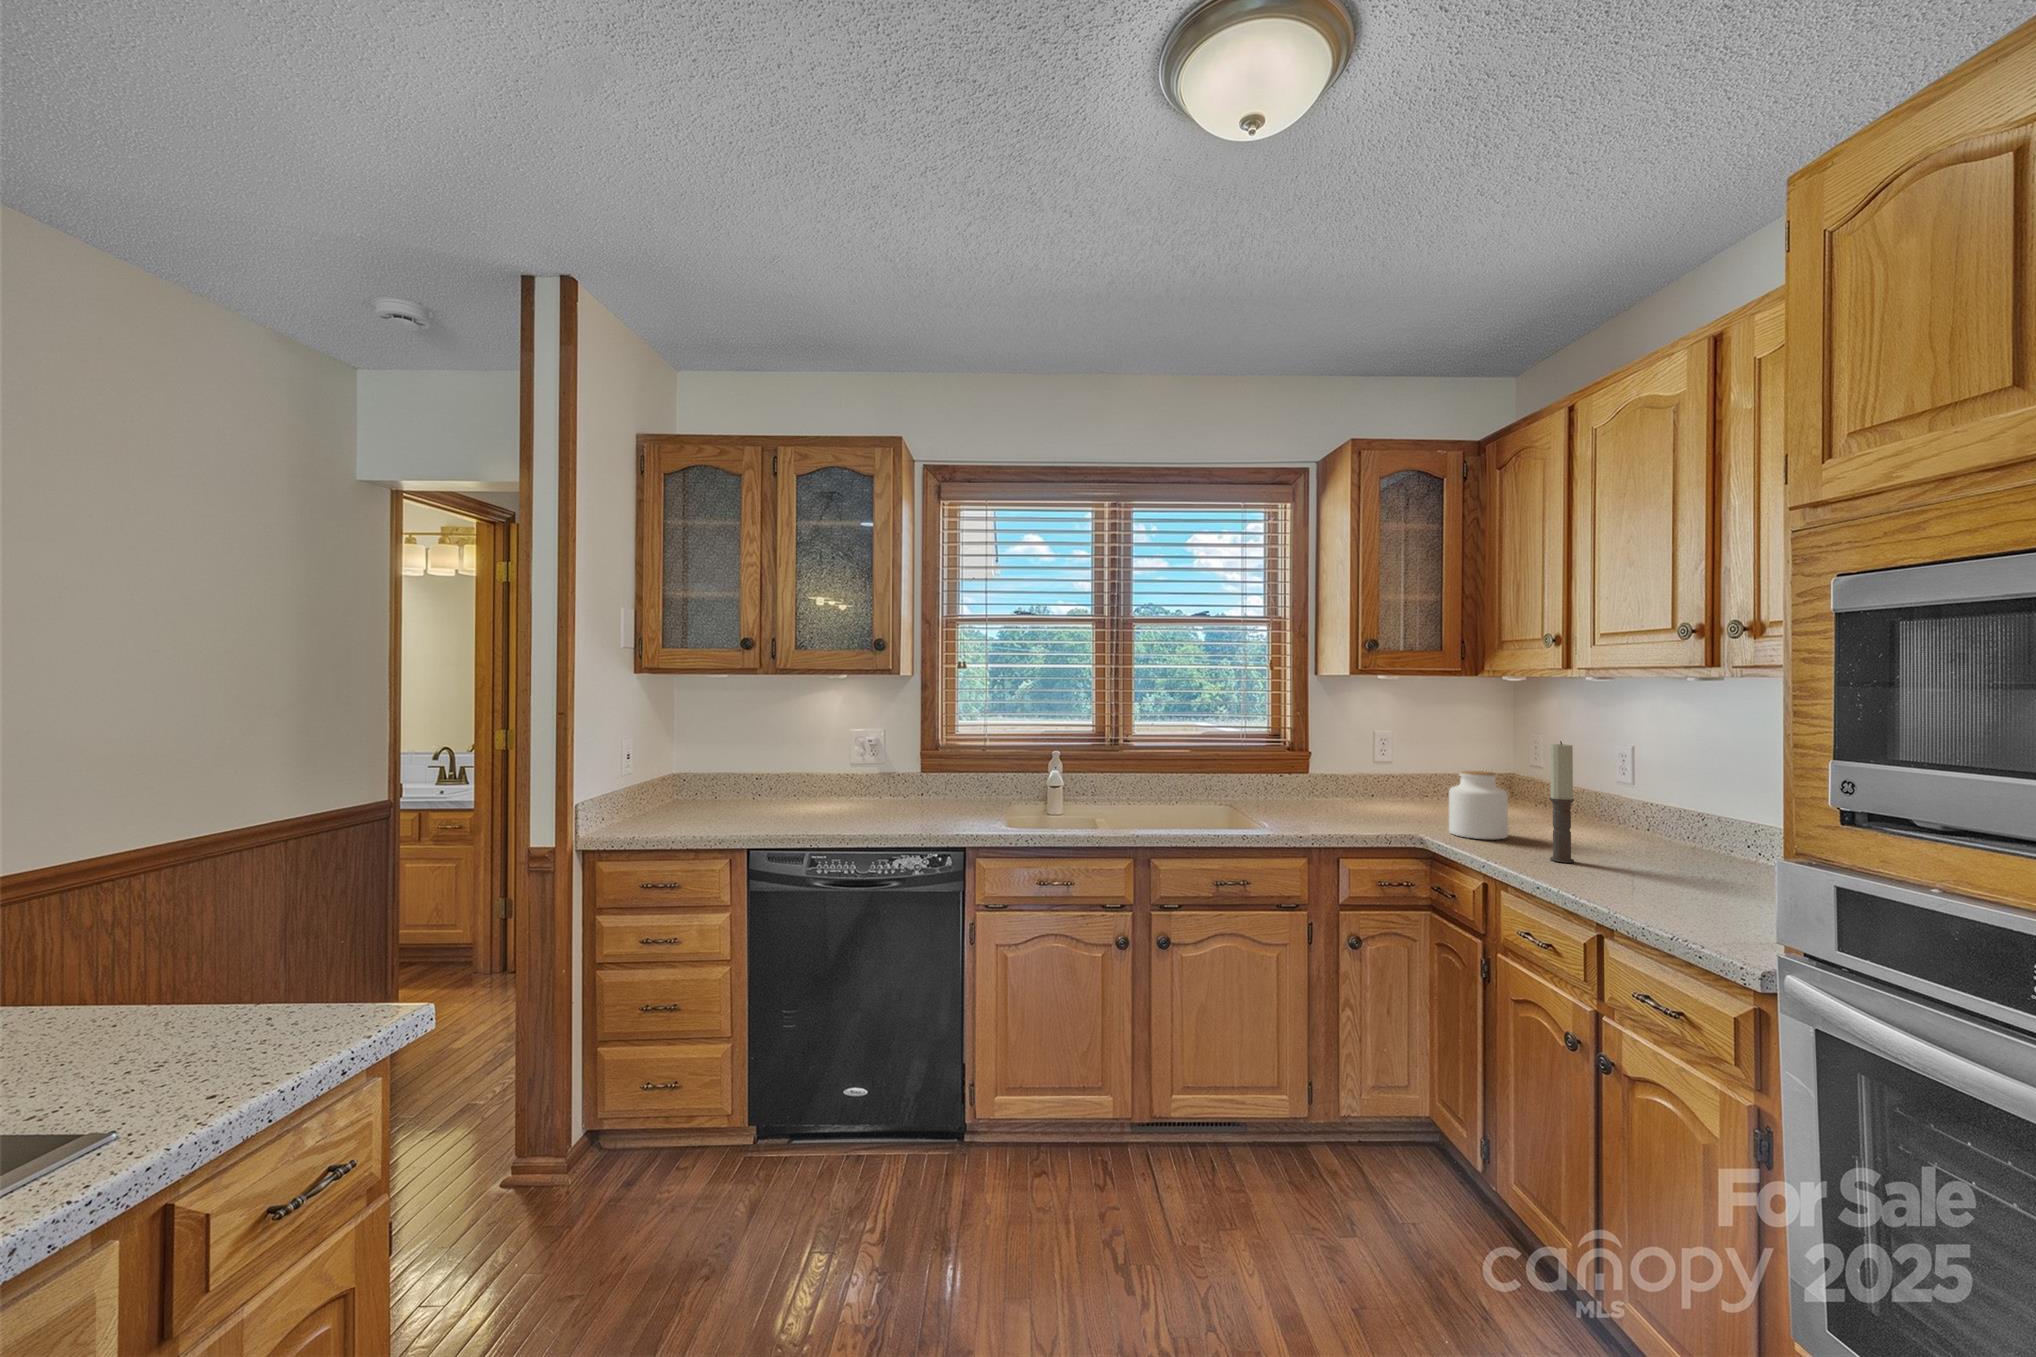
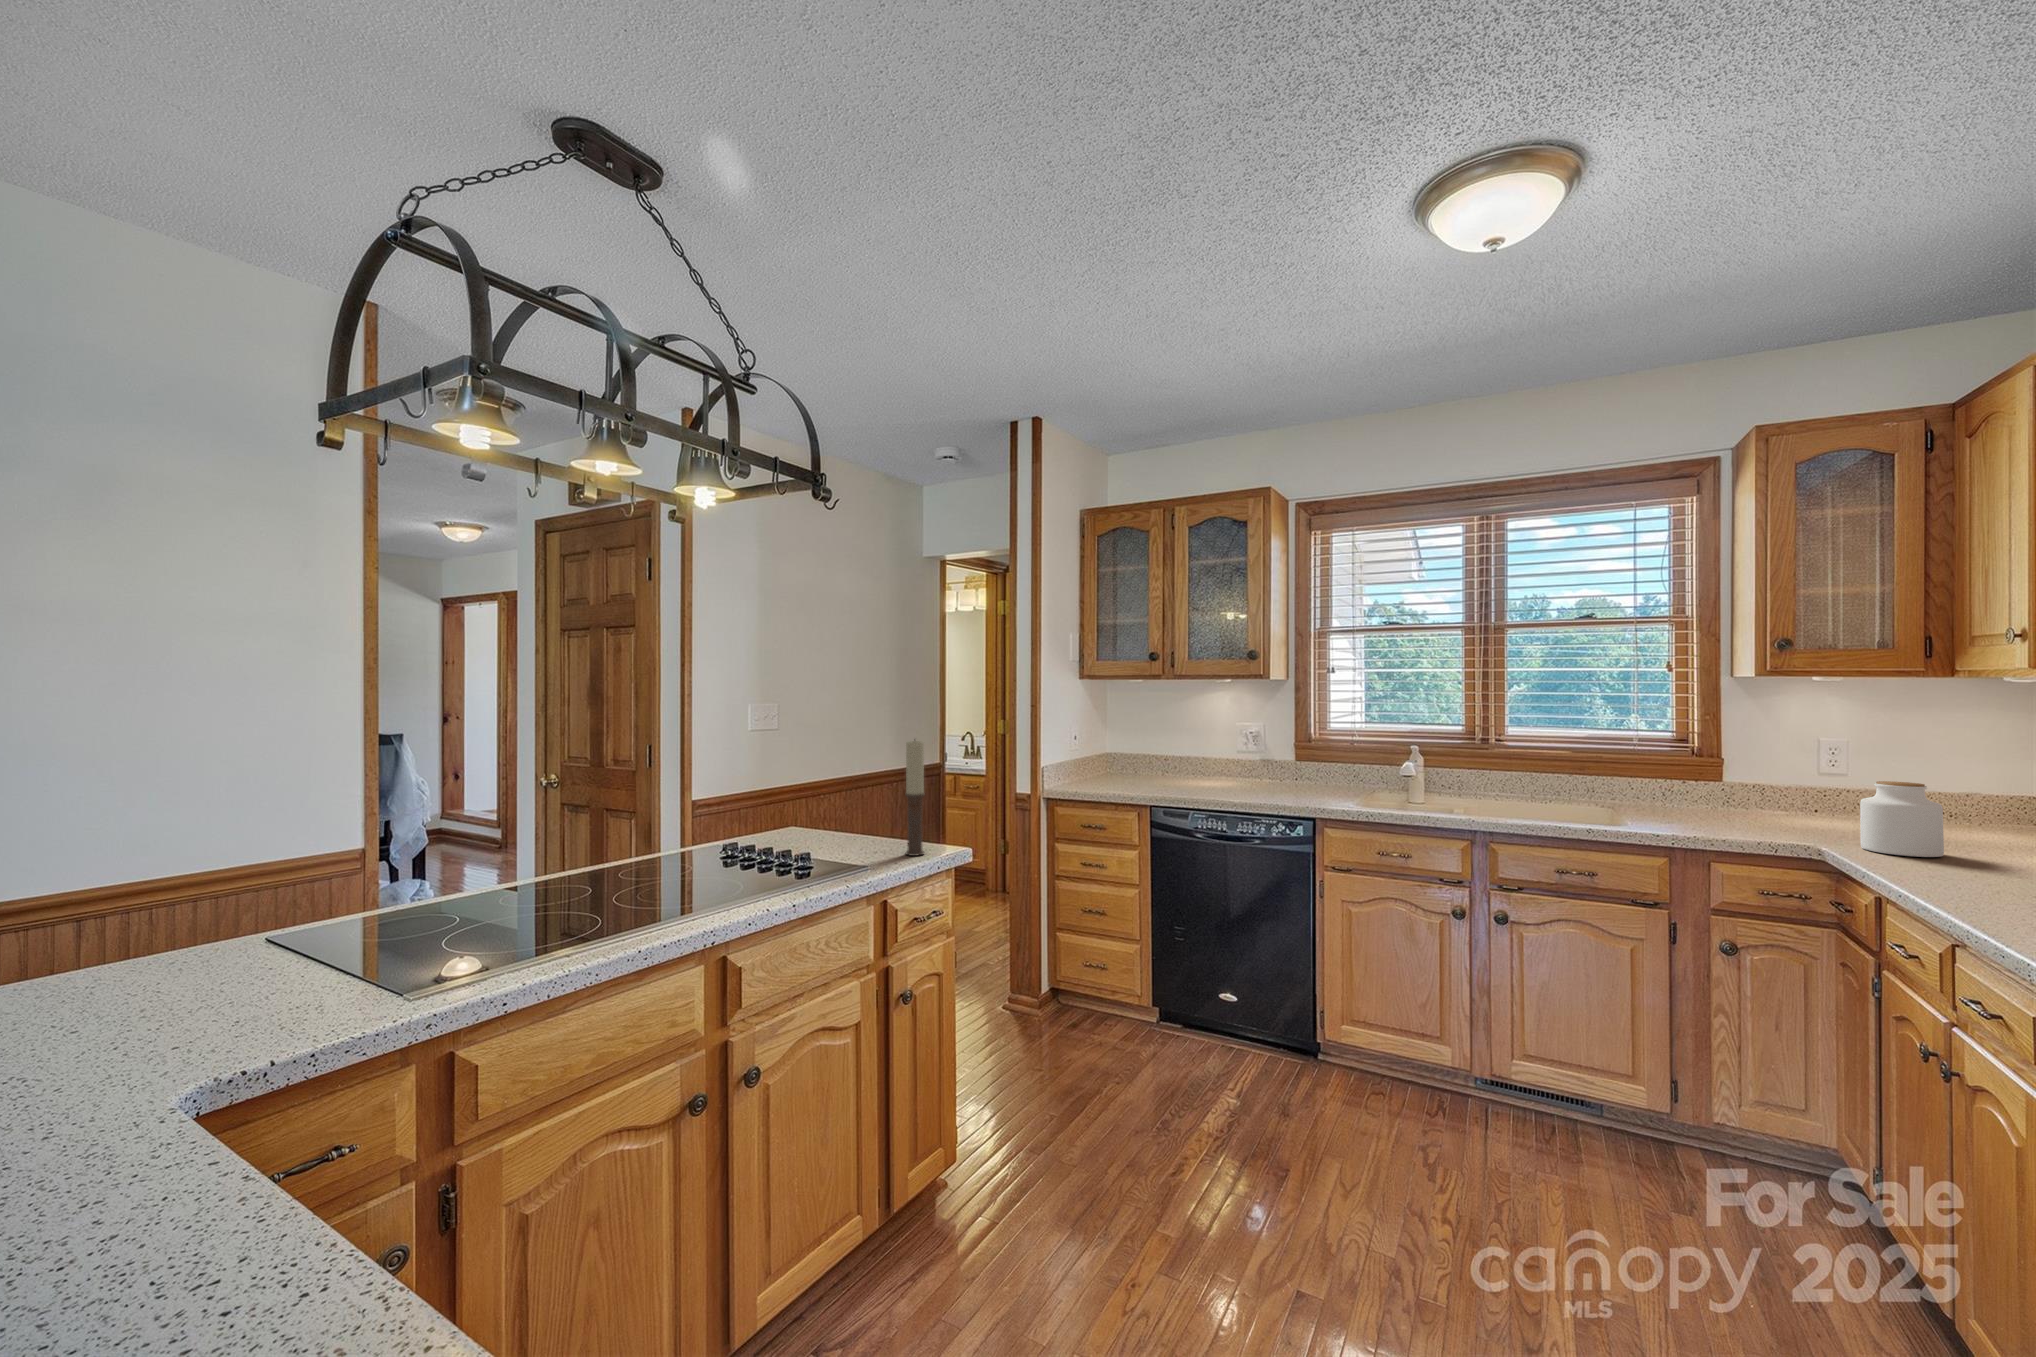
candle: present [1549,741,1574,863] -> present [905,741,925,856]

